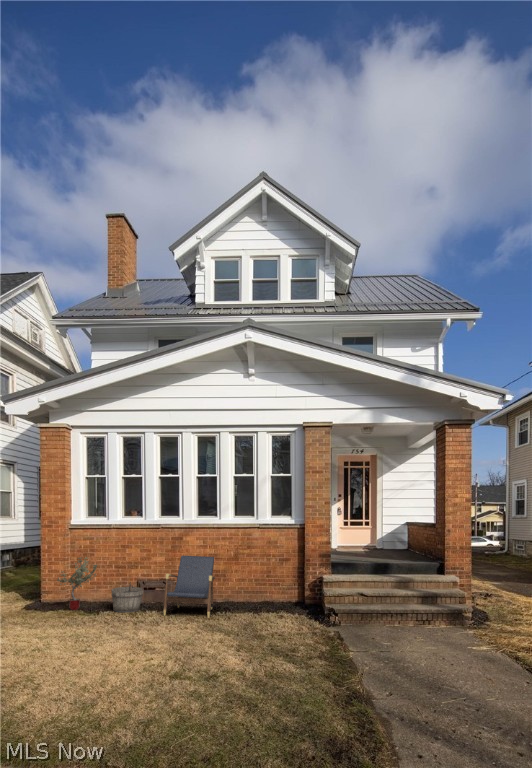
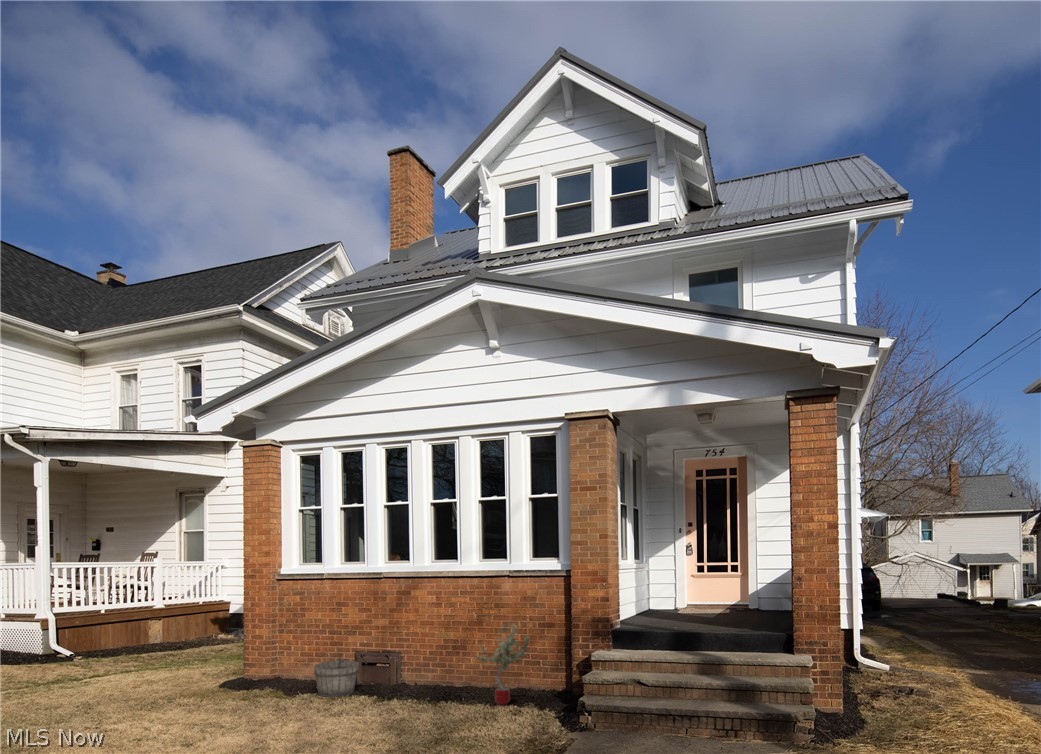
lounge chair: present [164,555,215,618] -> none [367,617,450,711]
potted tree: present [57,557,97,610] -> present [476,624,530,705]

